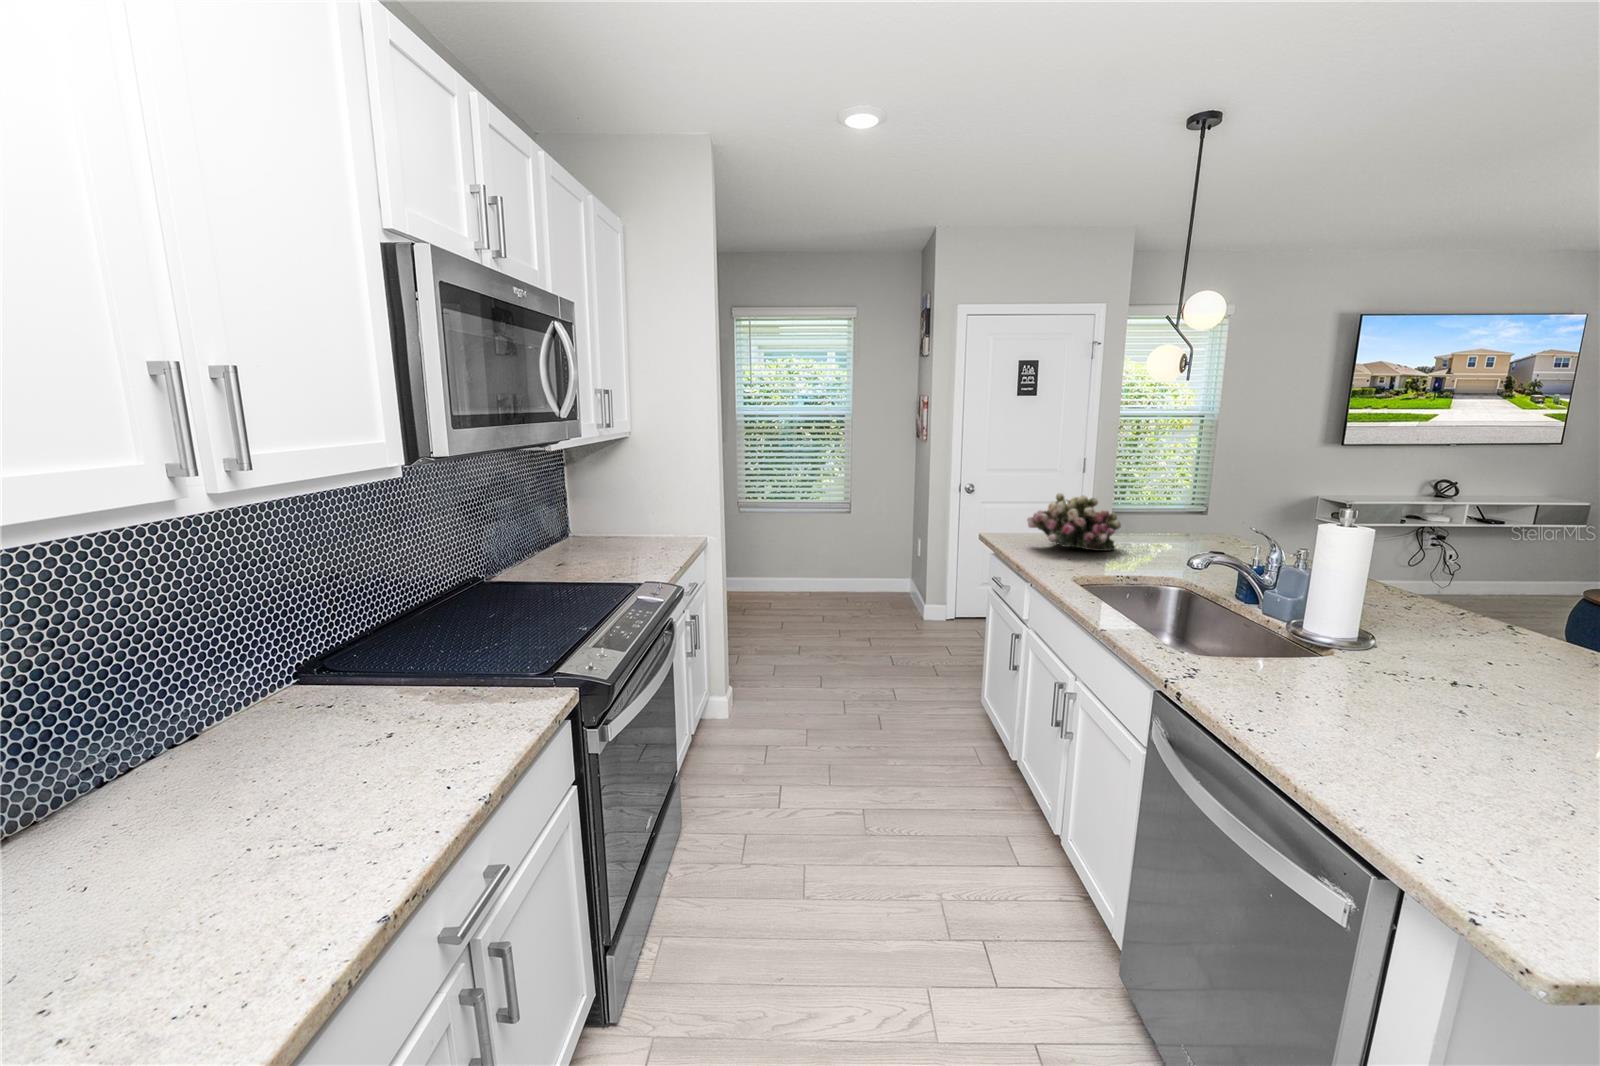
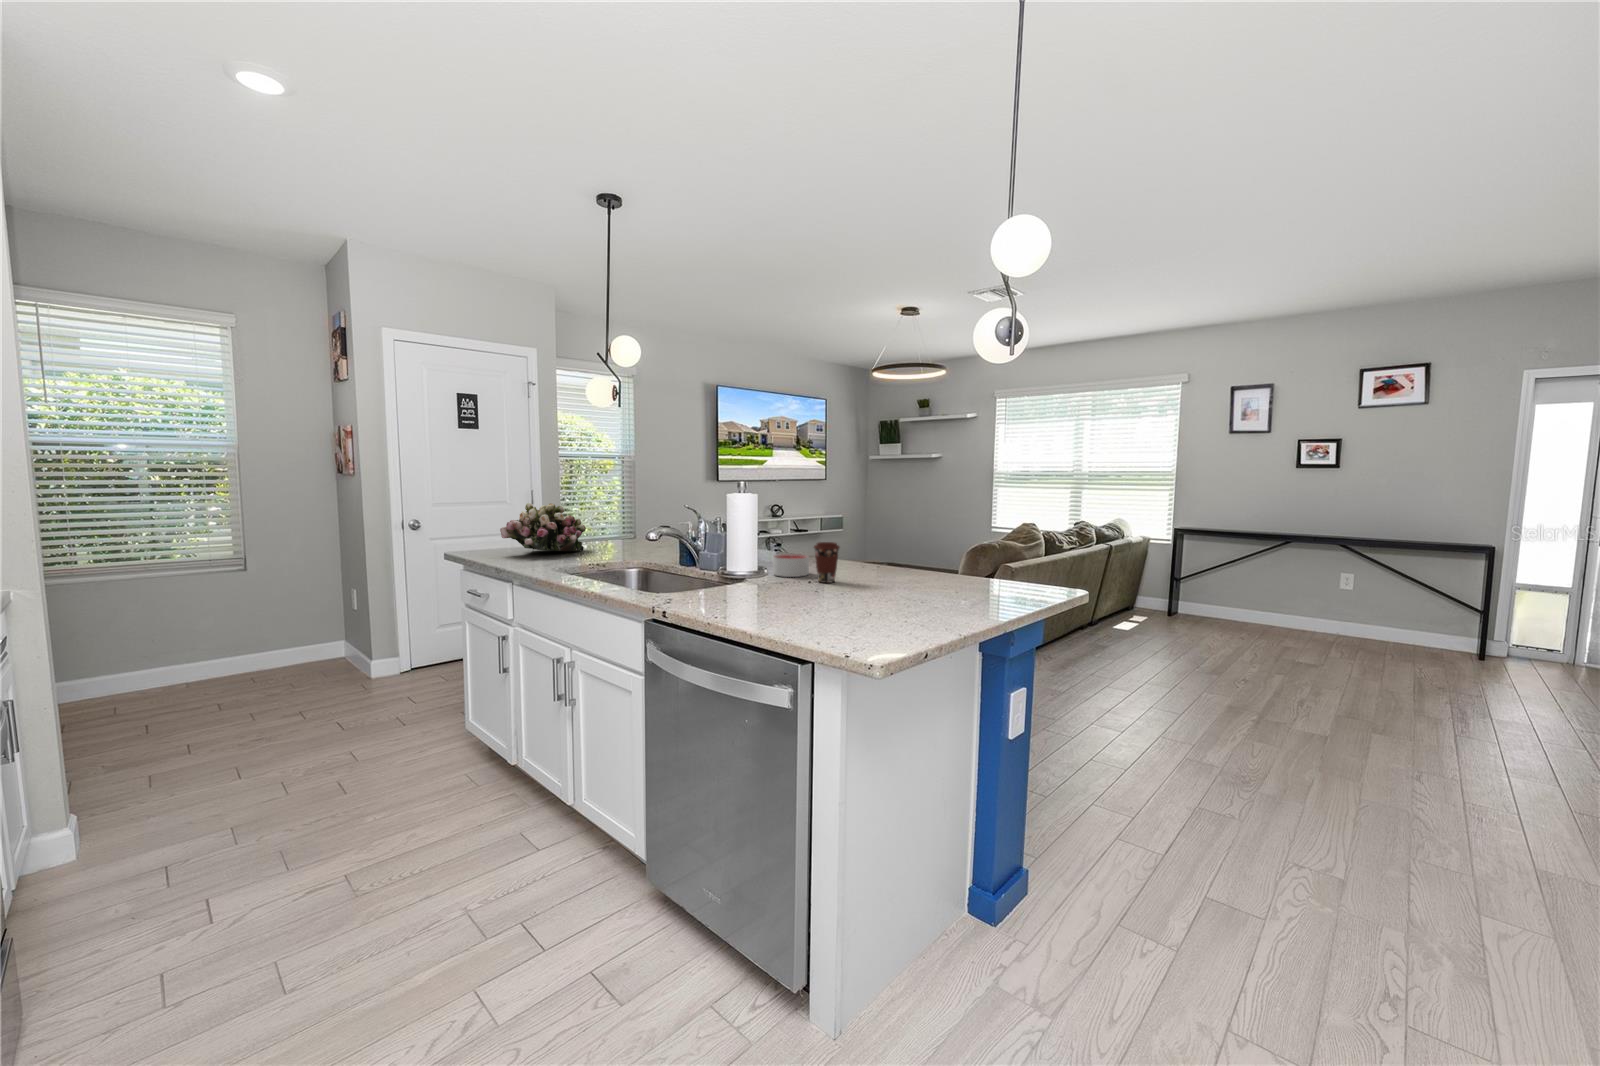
candle: none [1394,629,1479,677] -> present [773,554,809,577]
coffee cup: none [1490,637,1560,712] -> present [814,542,840,583]

